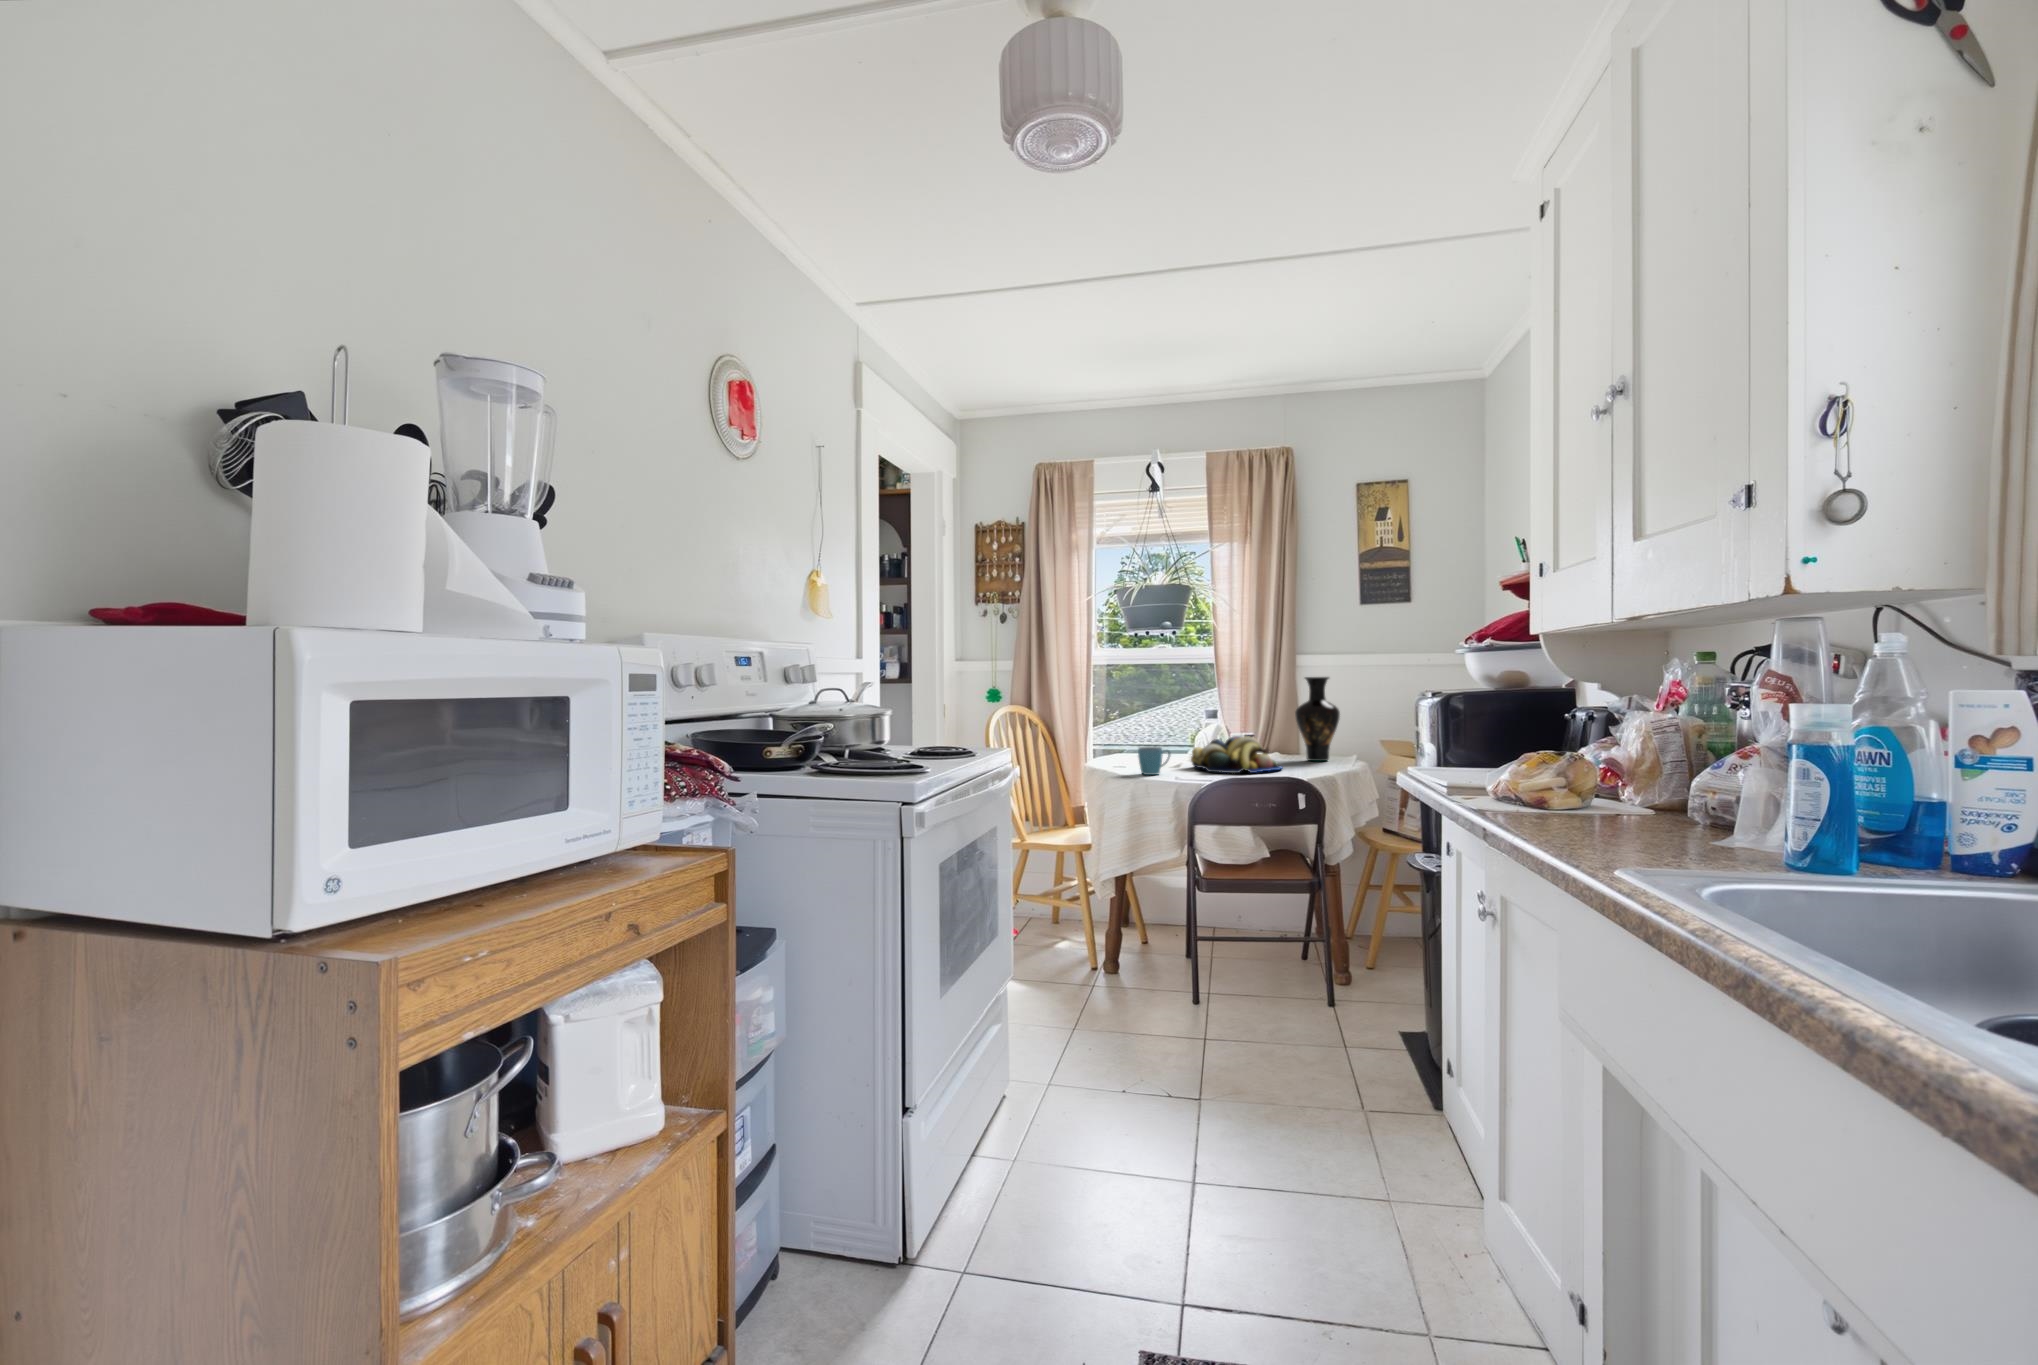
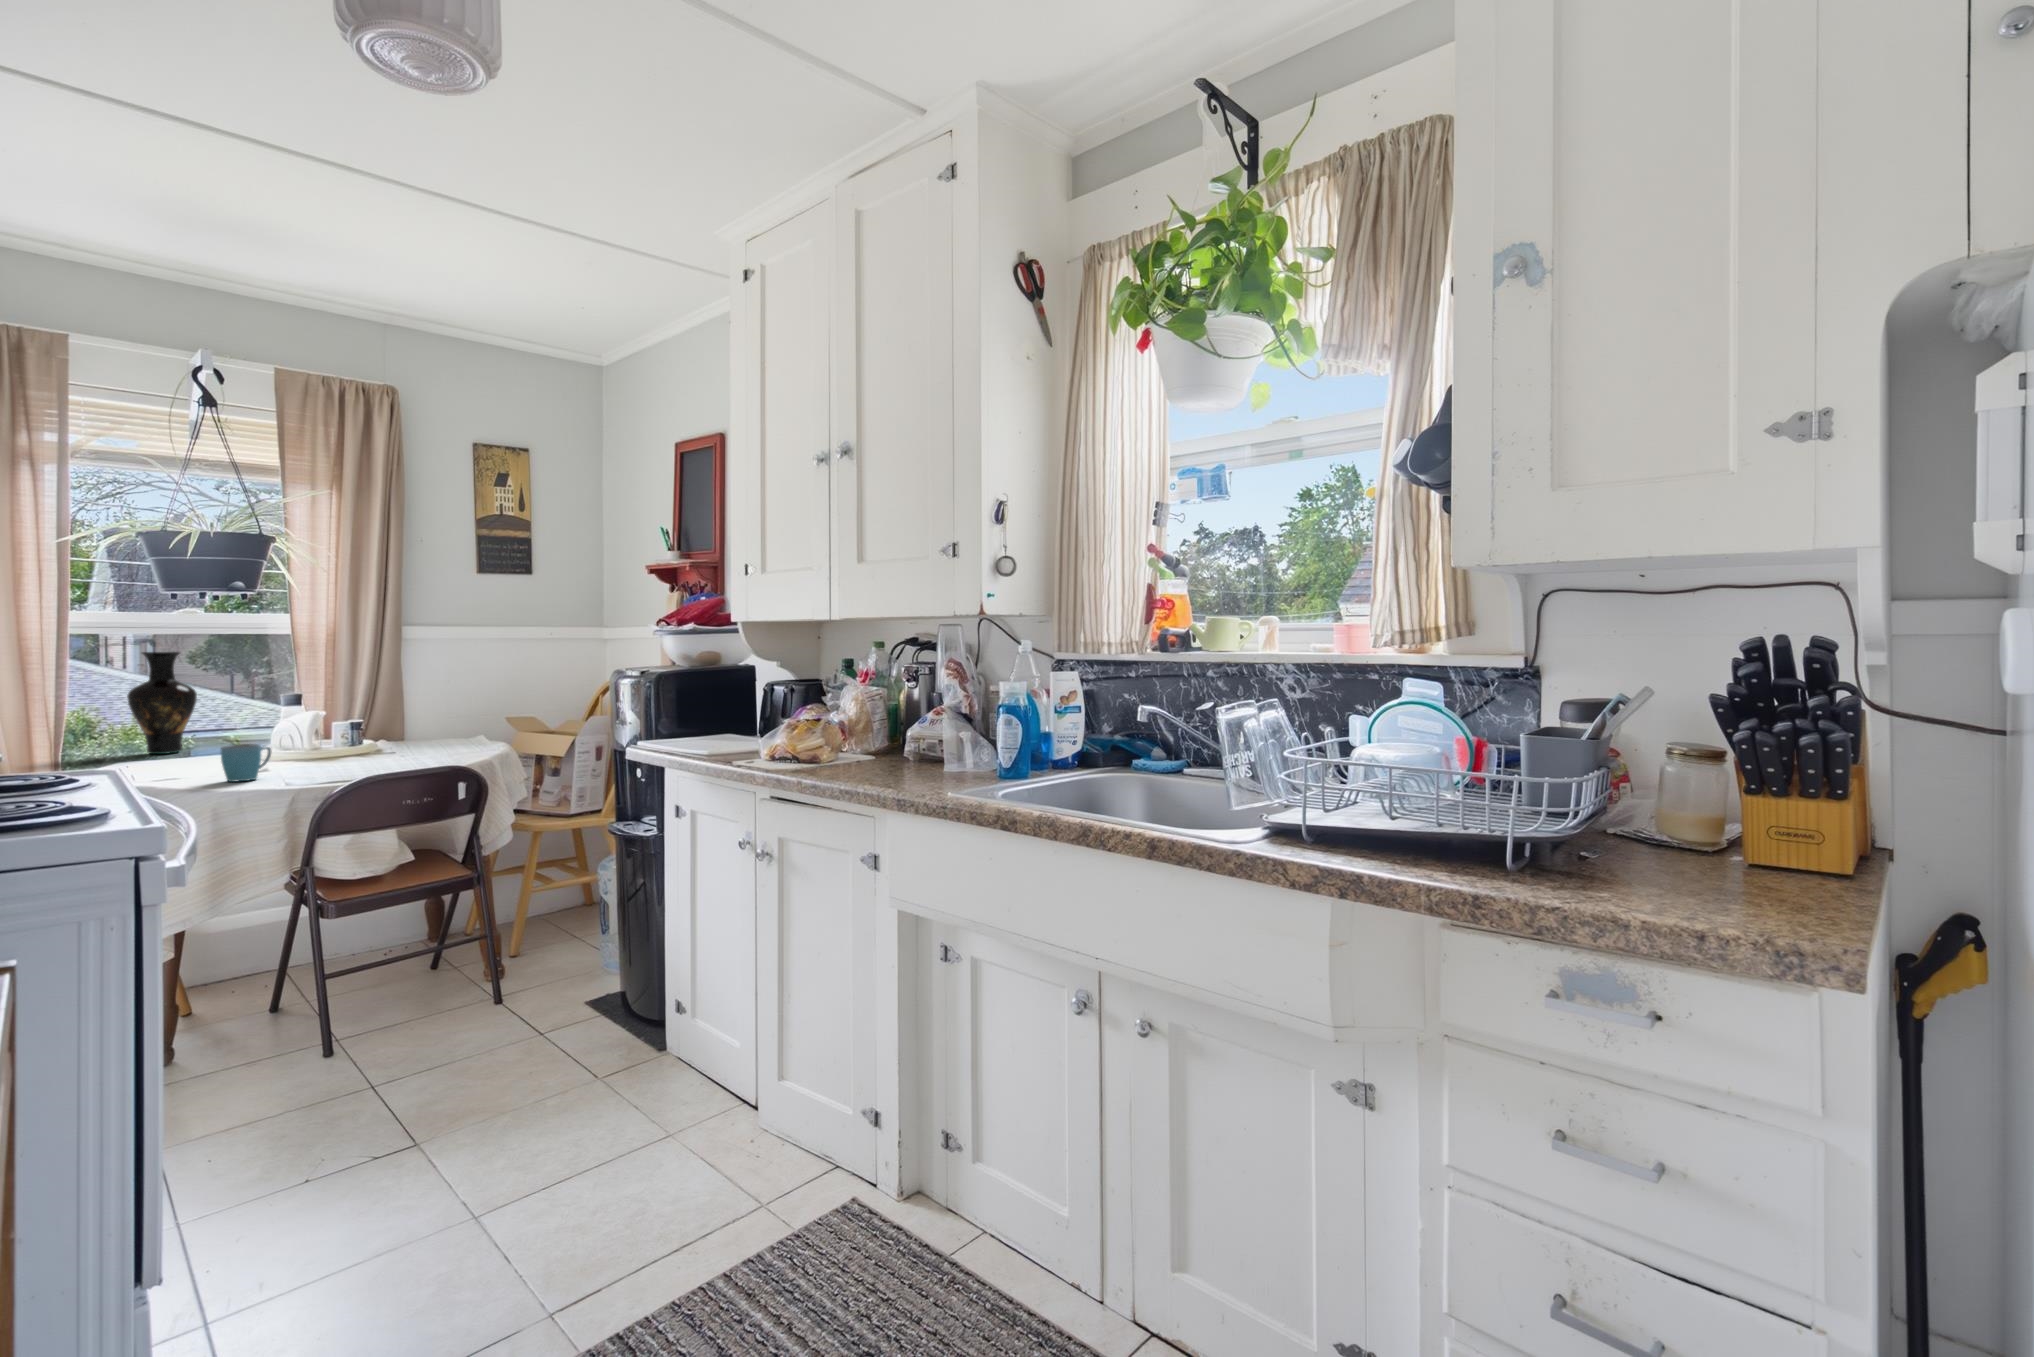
vase: present [1295,677,1340,761] -> present [127,652,197,754]
fruit bowl: present [1191,736,1283,773] -> none [291,723,421,769]

